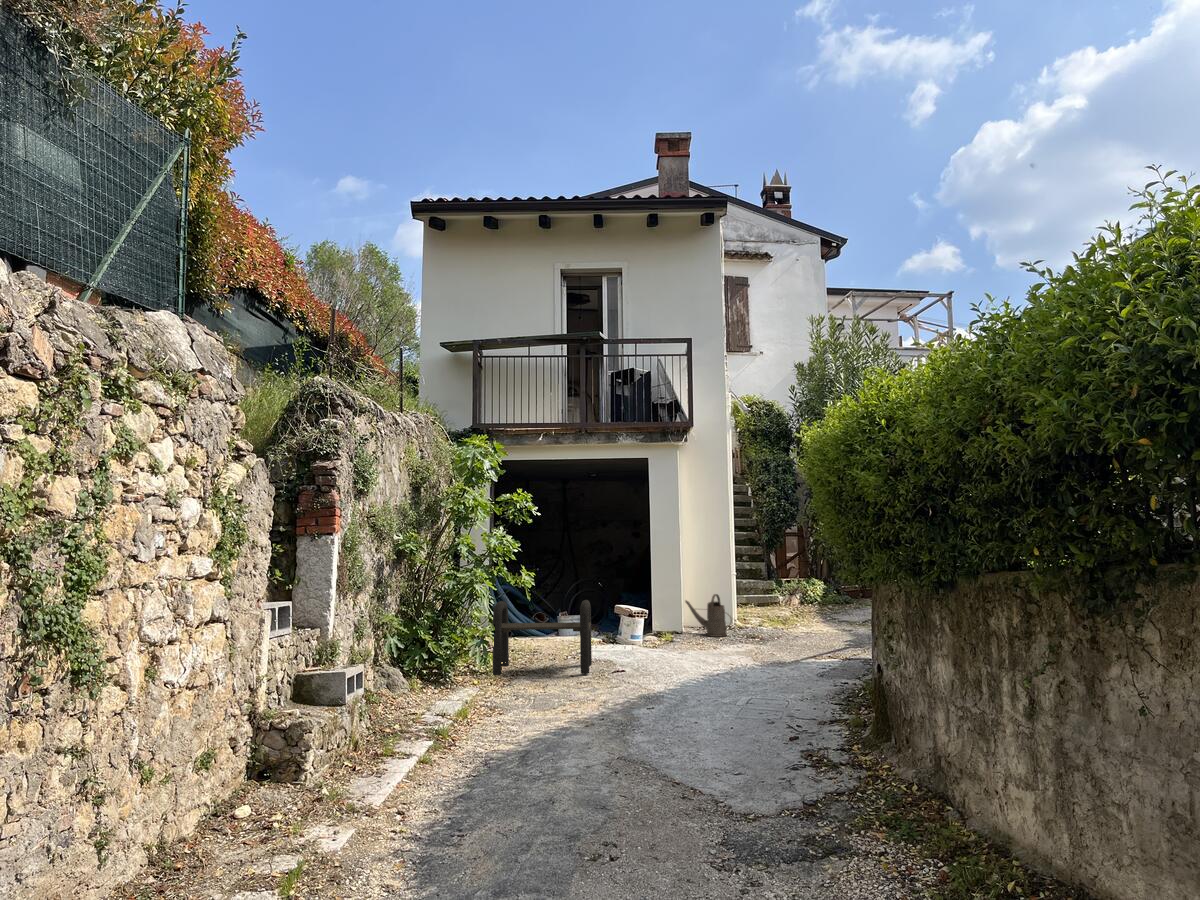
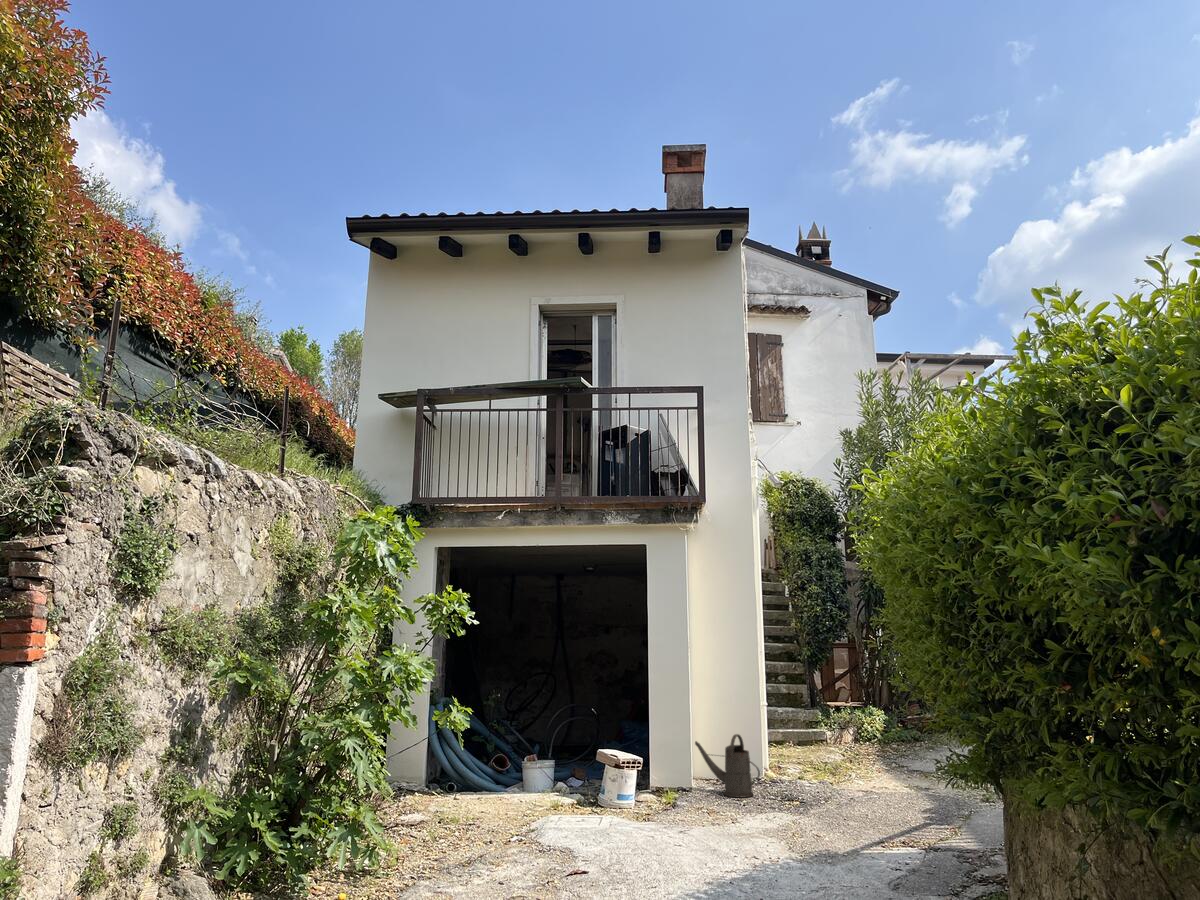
bench: present [493,600,592,675] -> none [380,752,541,878]

